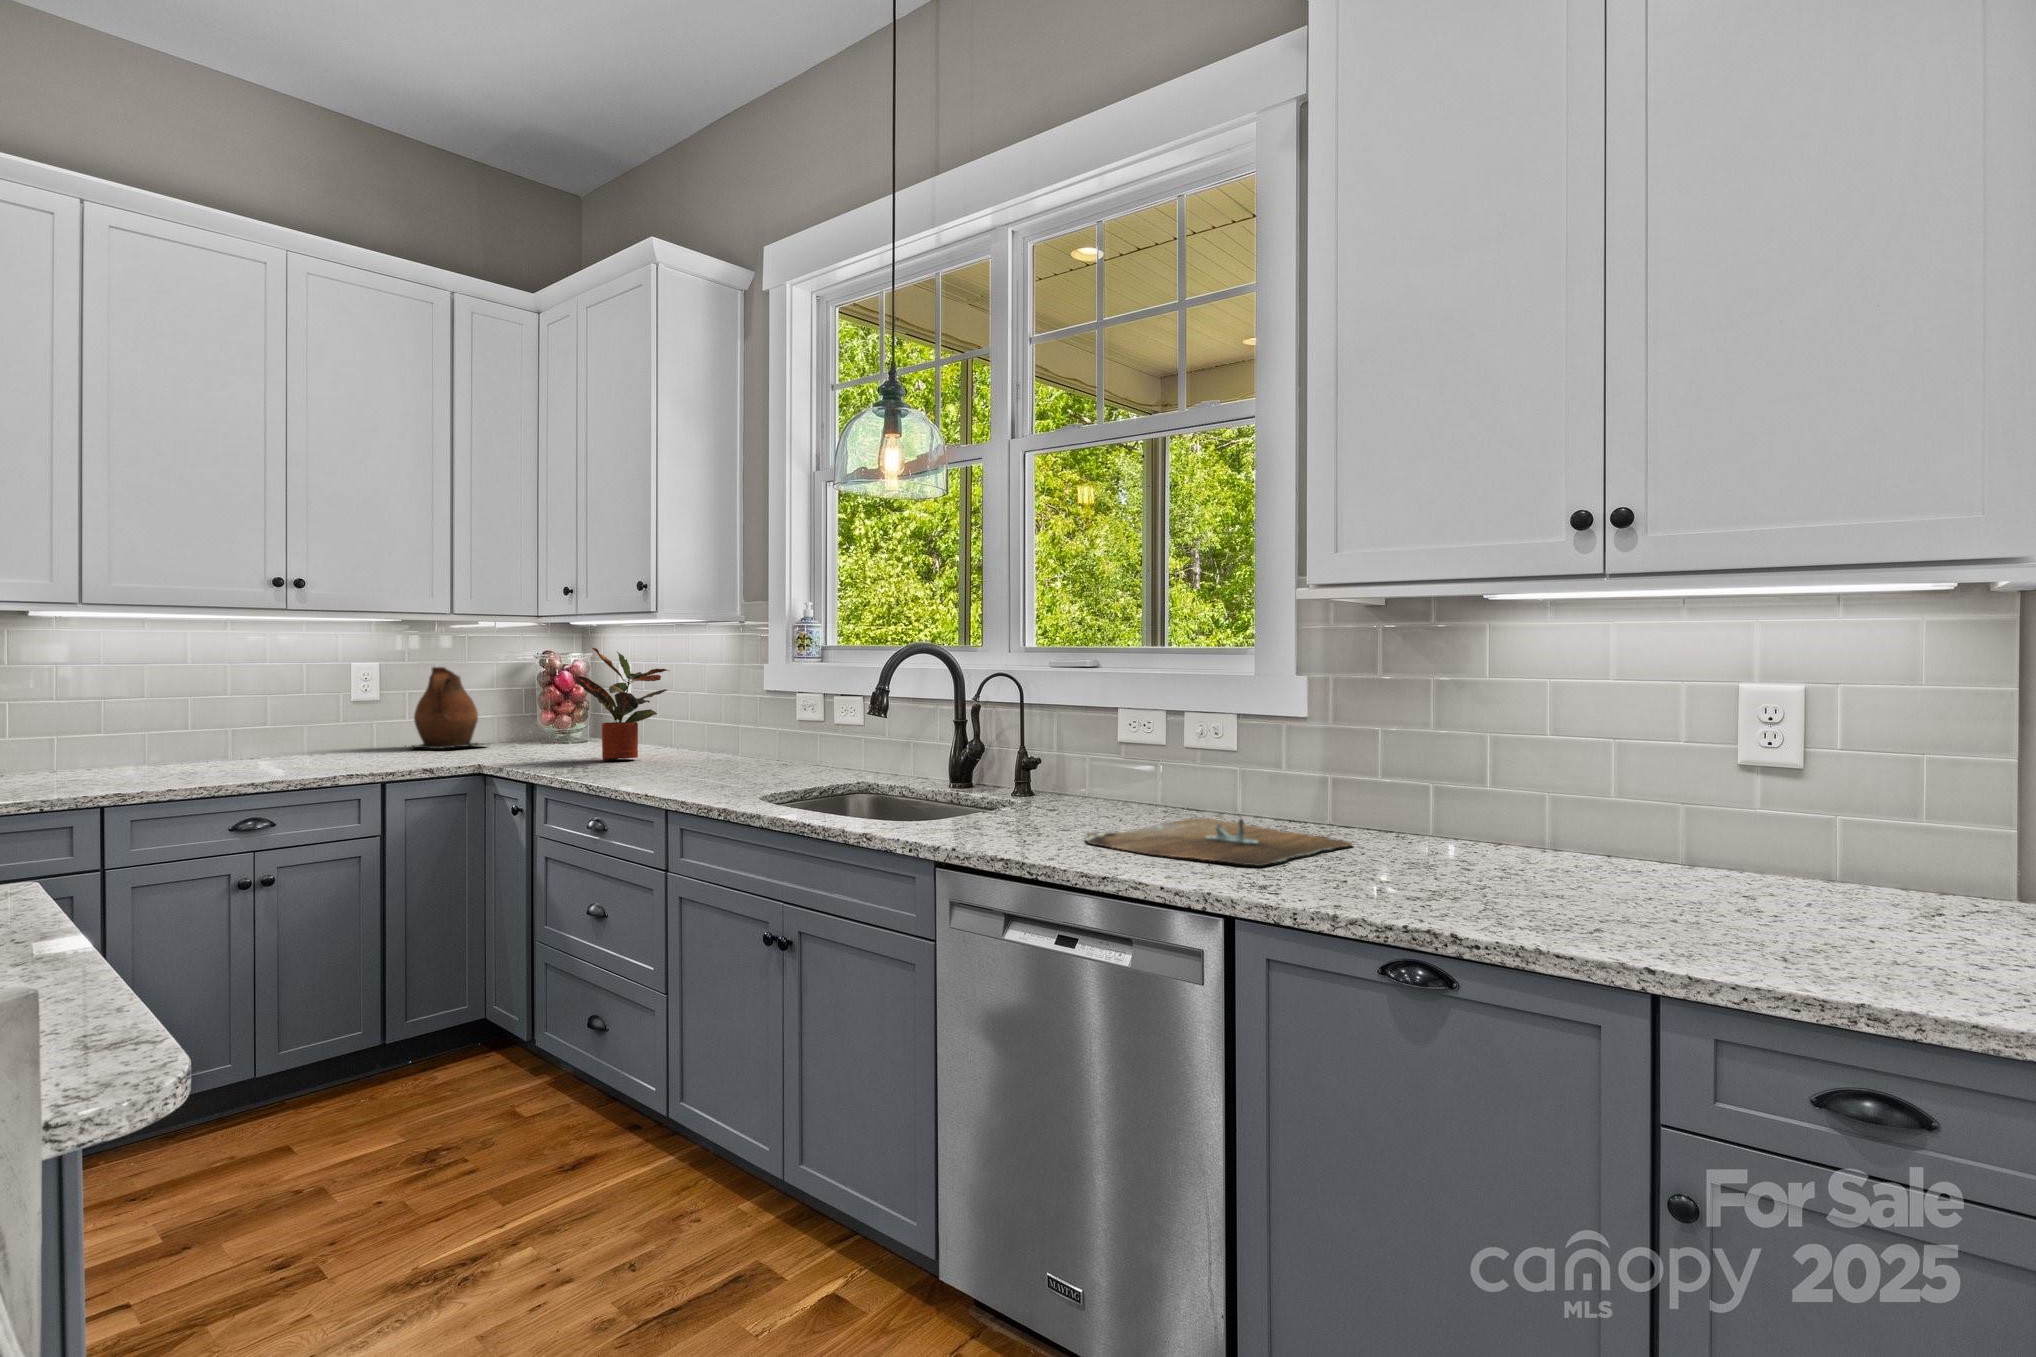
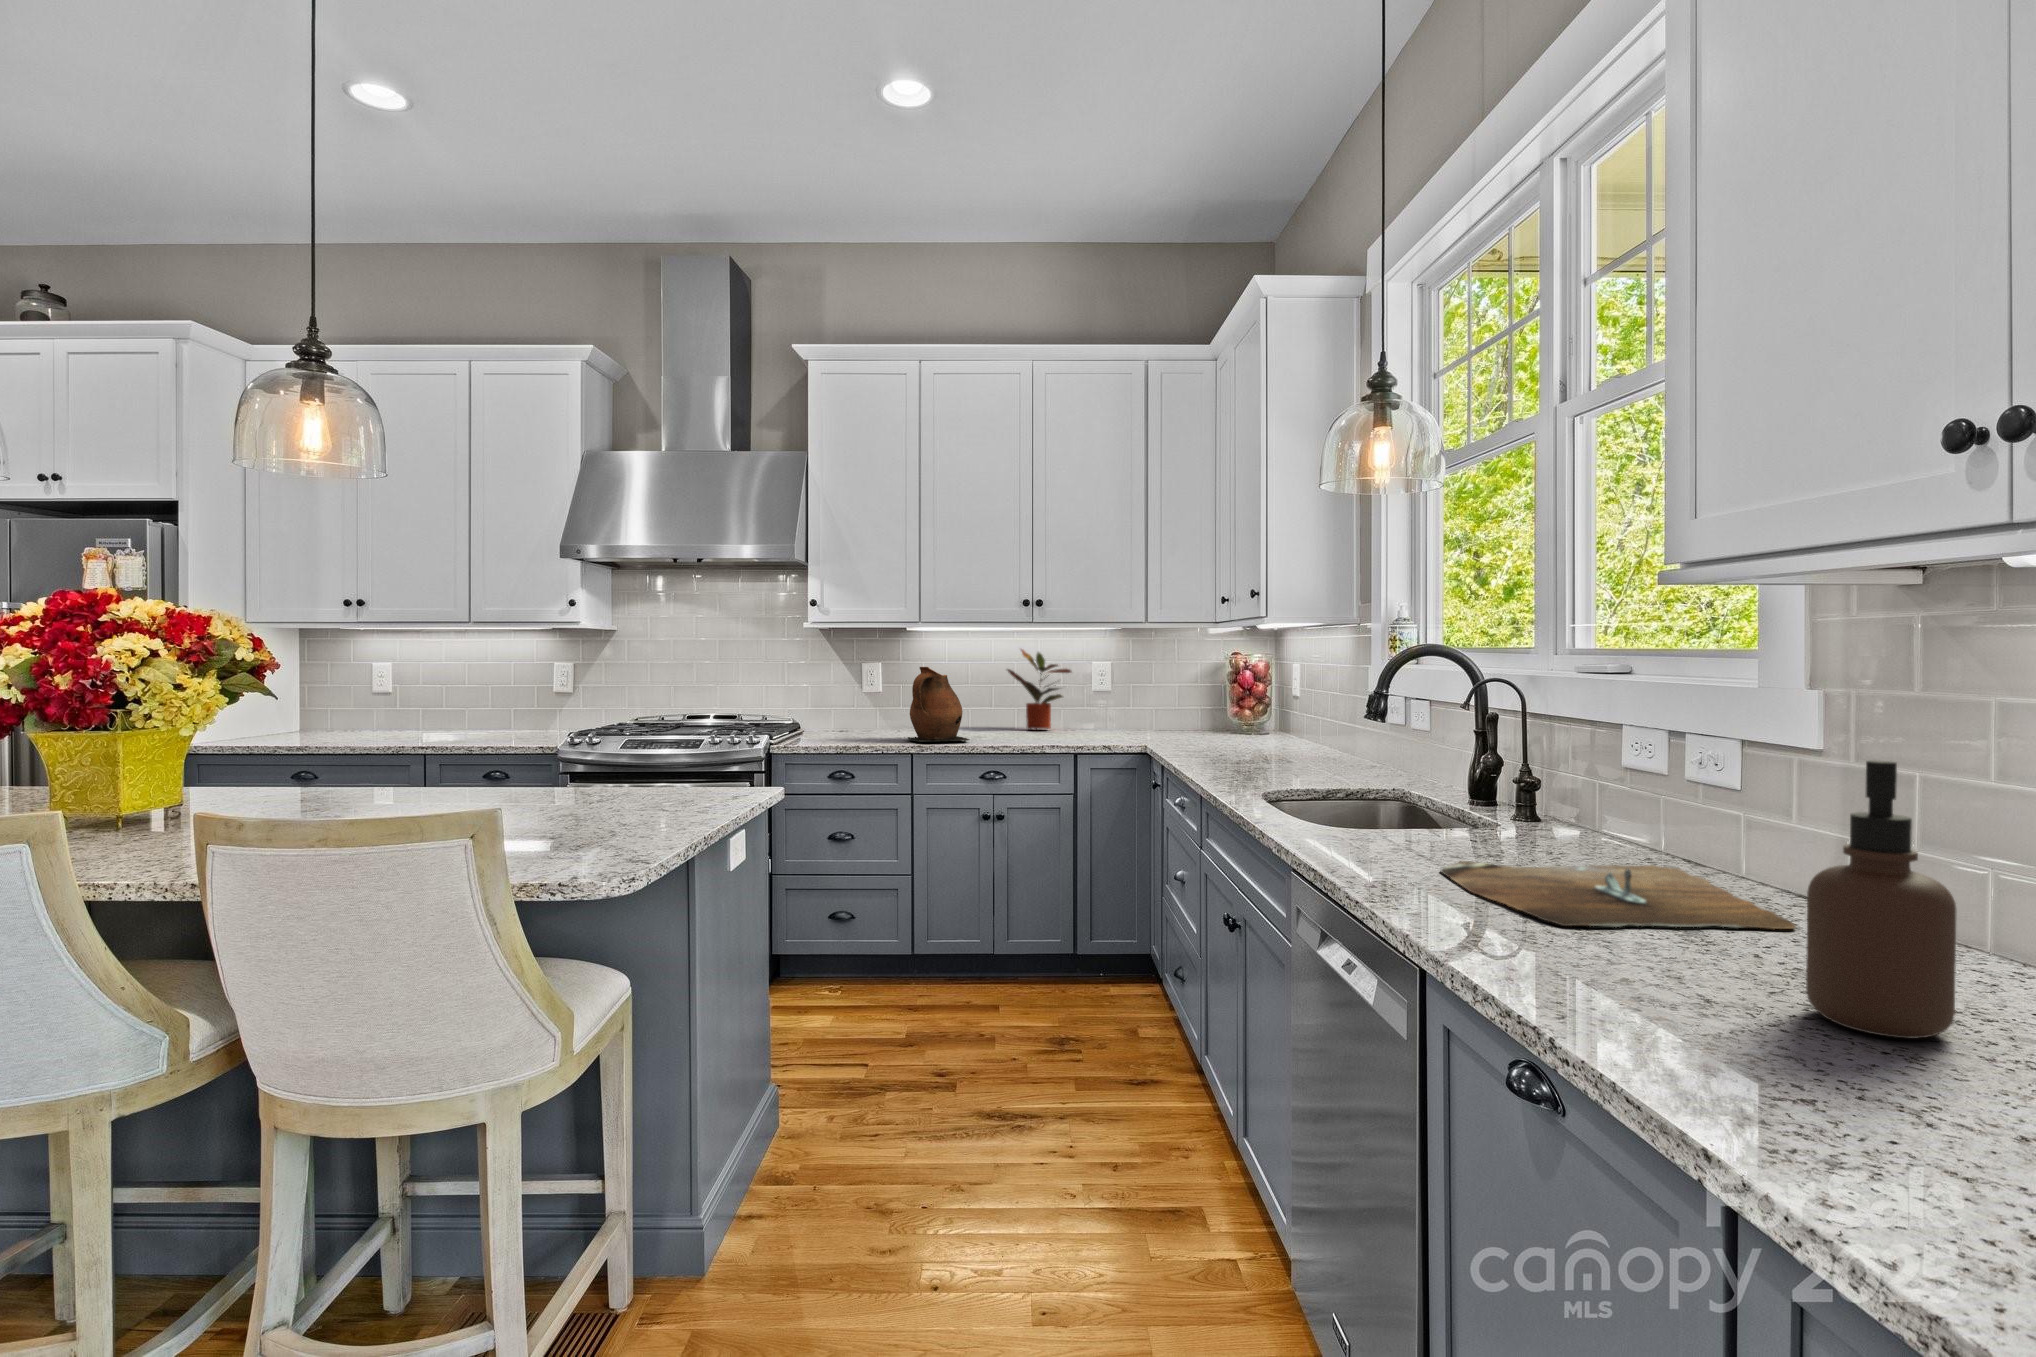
potted plant: present [575,647,670,761] -> present [1007,650,1071,729]
ceramic pitcher: present [414,667,488,749] -> present [908,667,970,742]
soap dispenser: none [1476,712,1560,893] -> present [1806,760,1956,1039]

